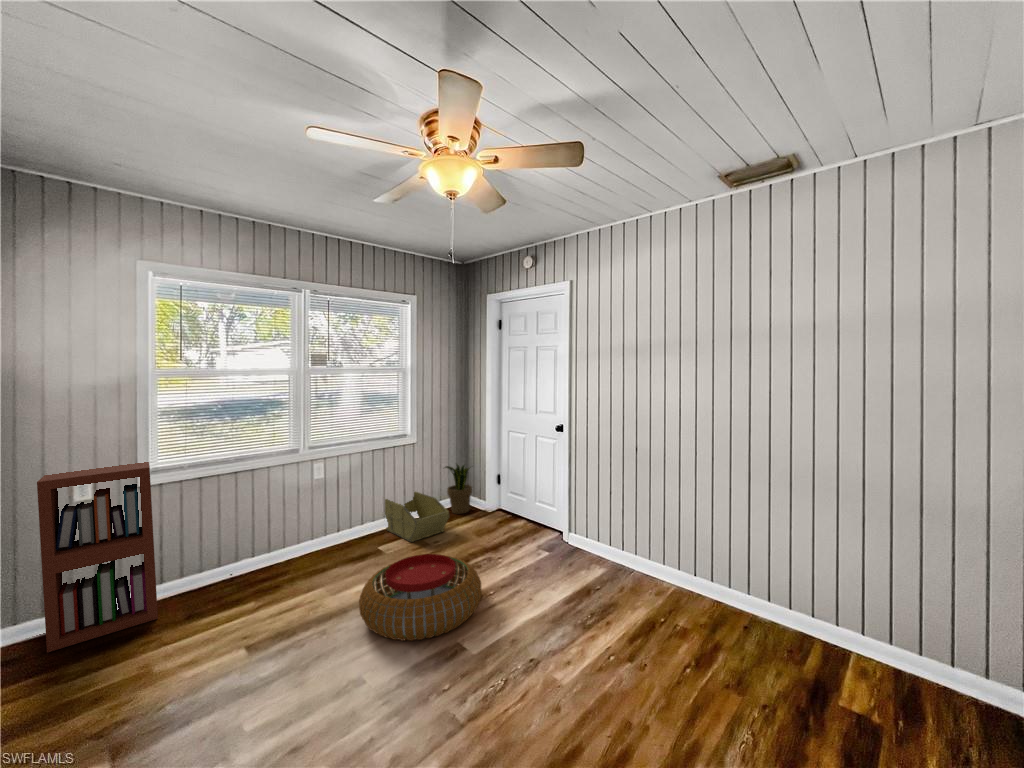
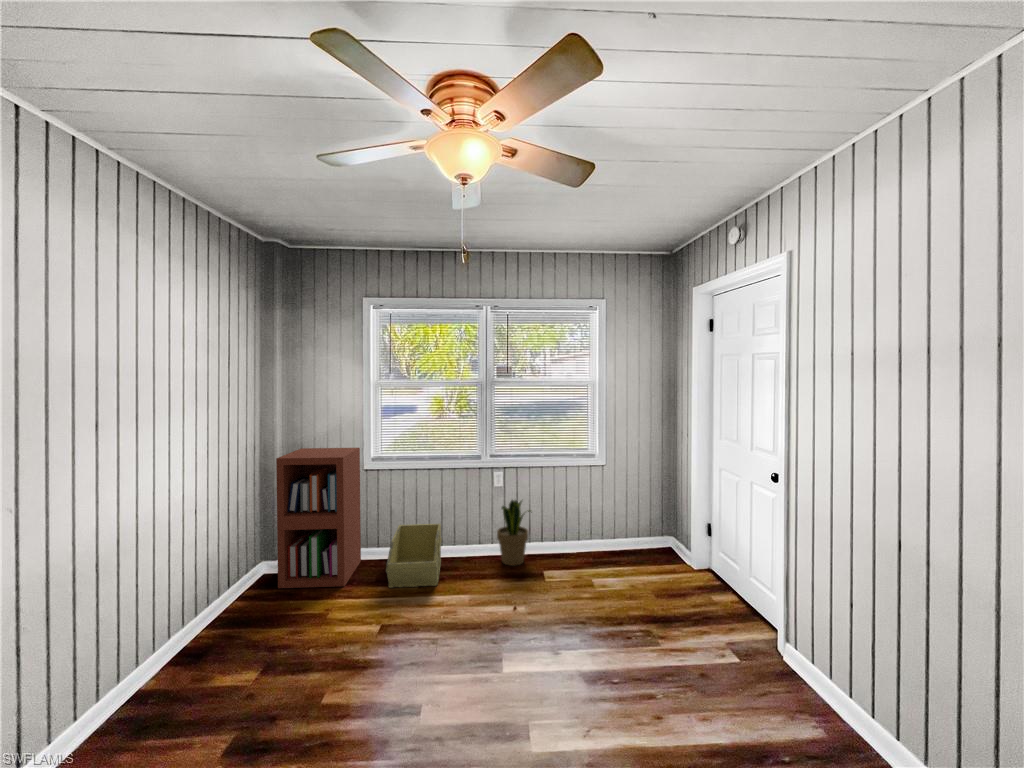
potted plant: present [445,465,472,514] -> present [497,500,532,566]
storage bin: present [385,492,450,542] -> present [386,524,442,588]
pouf: present [359,554,482,641] -> none [456,603,600,715]

